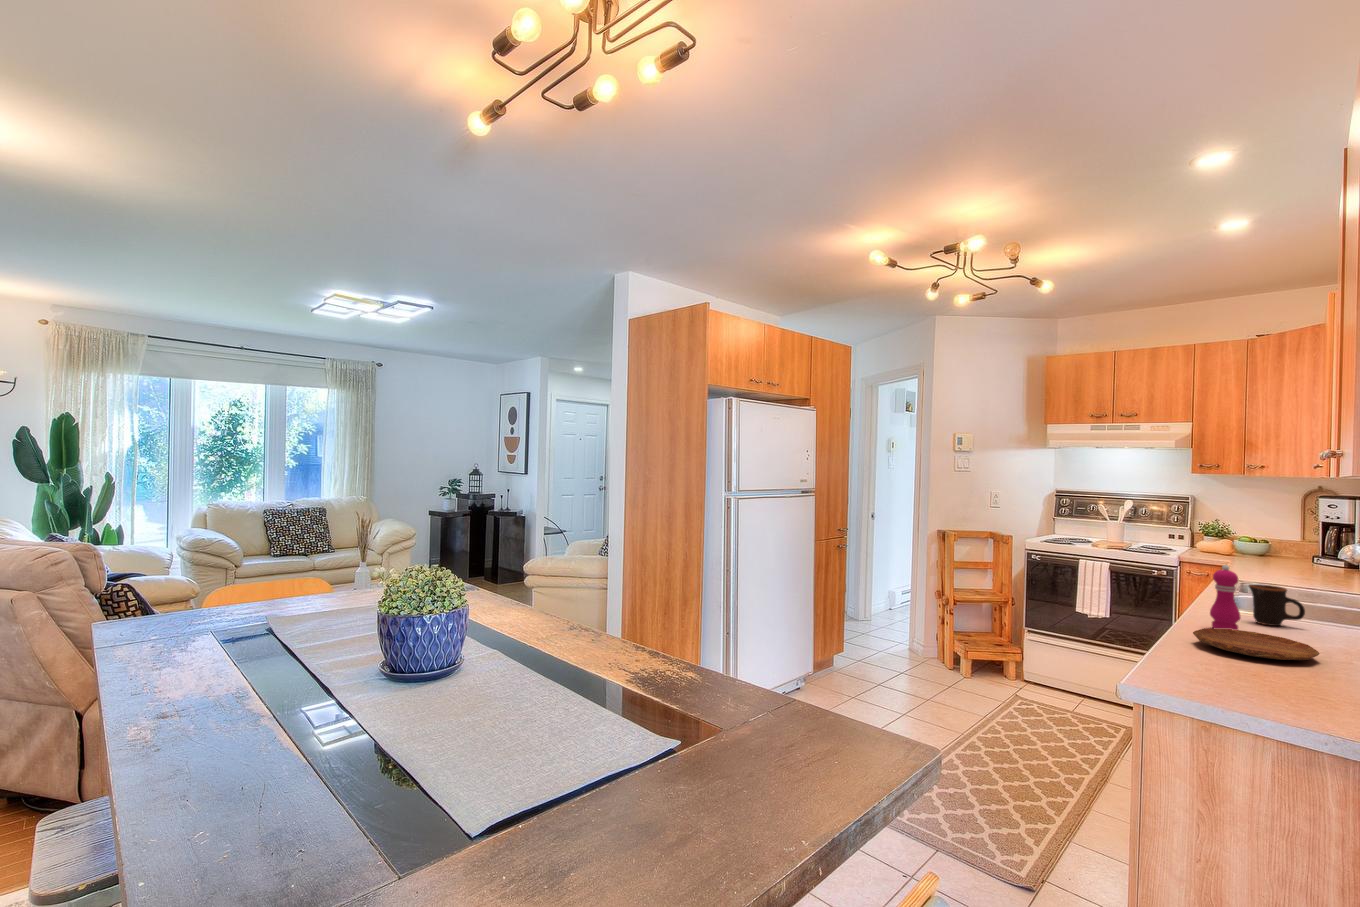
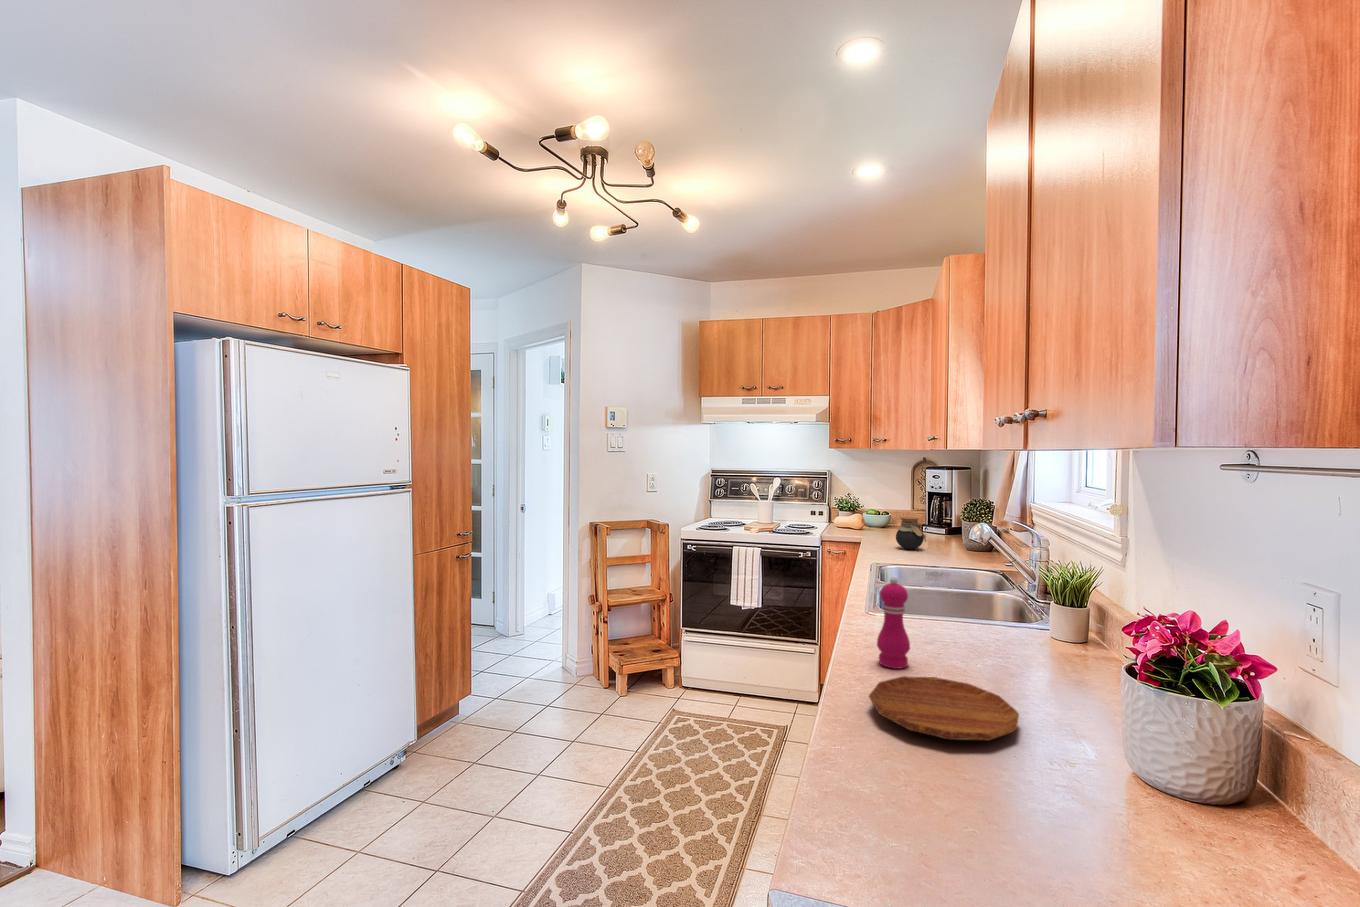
jar: none [1269,542,1308,574] -> present [896,517,926,549]
mug: present [1249,584,1305,626] -> none [910,590,966,644]

